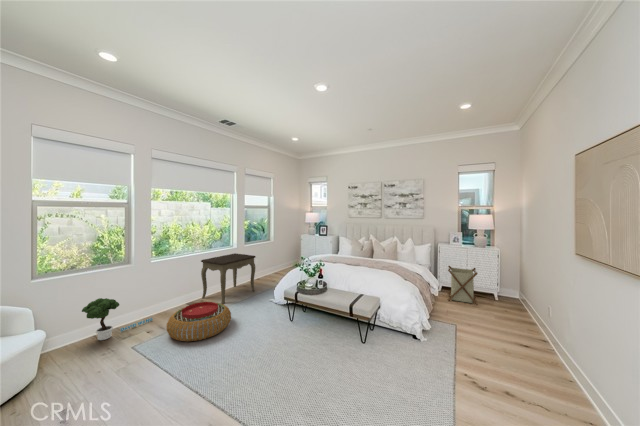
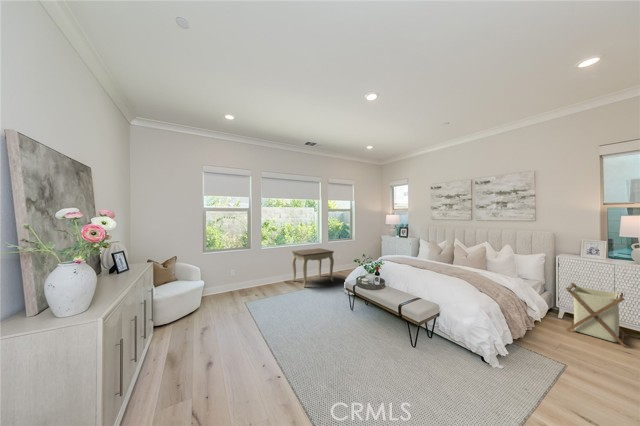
potted tree: present [82,298,152,340] -> none [216,269,256,297]
pouf: present [167,302,231,341] -> none [257,282,302,310]

